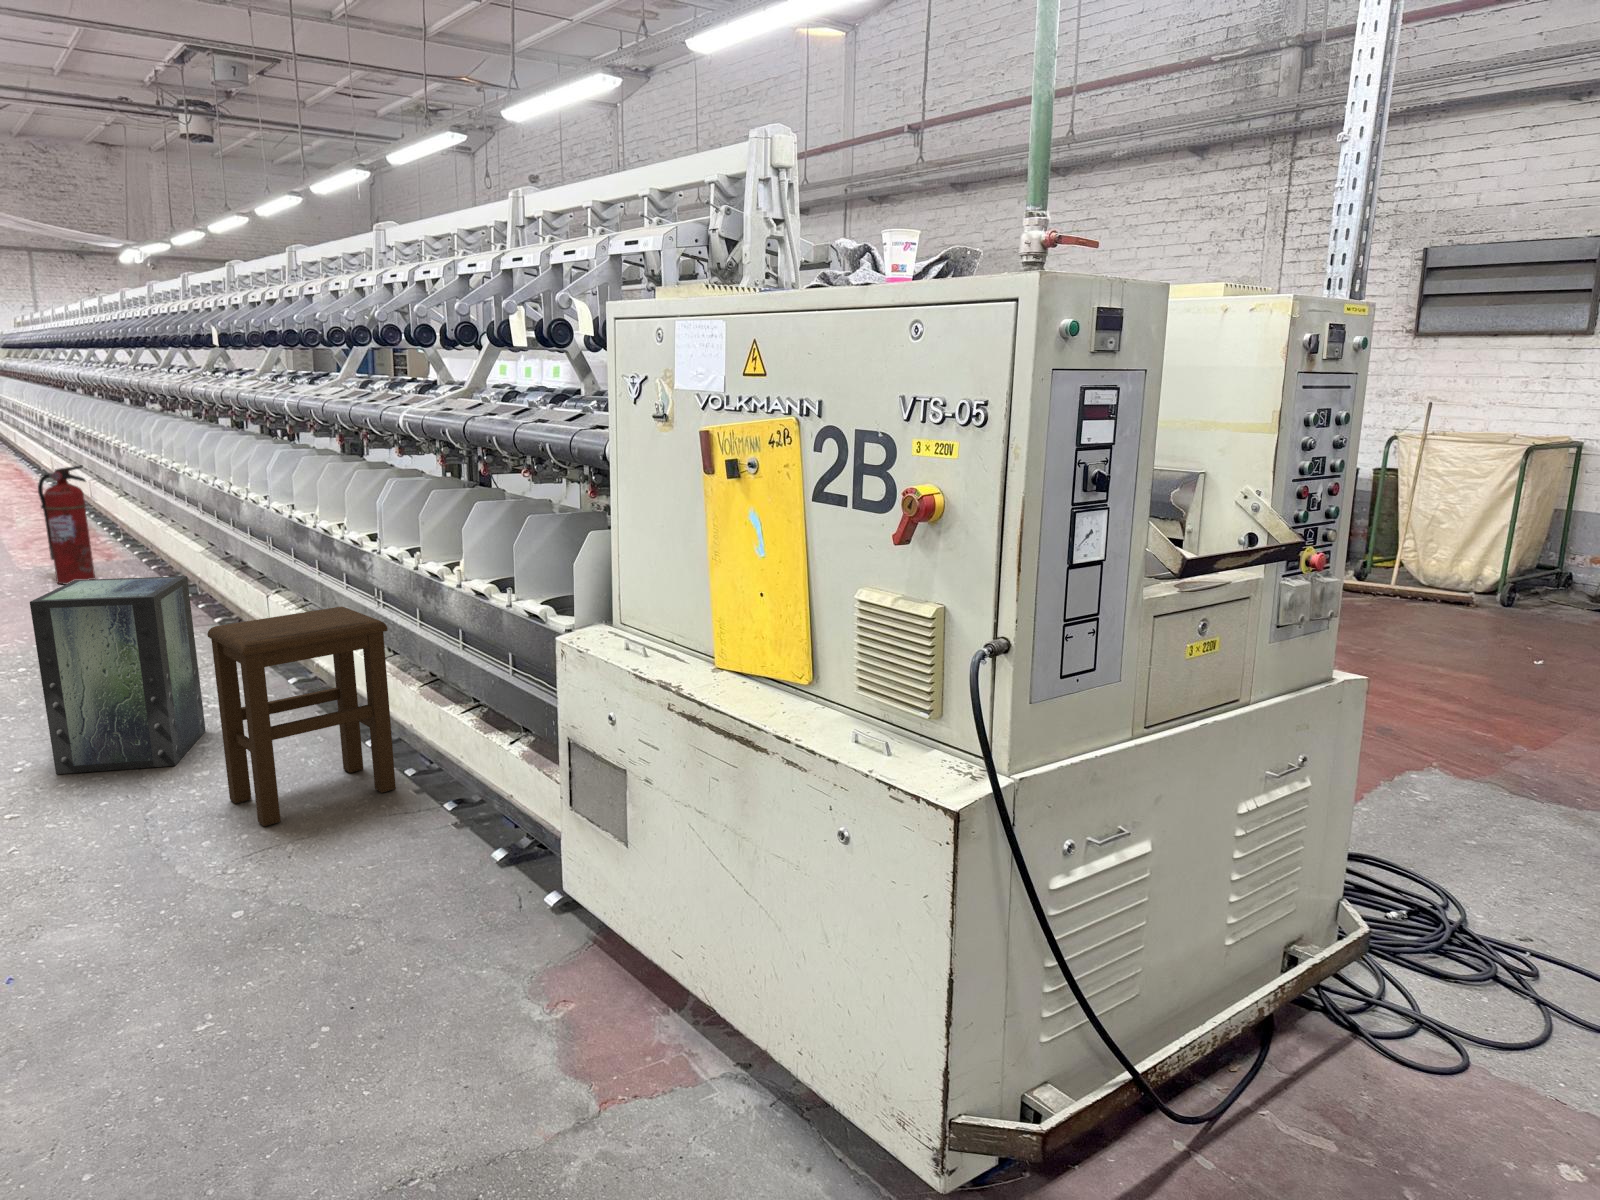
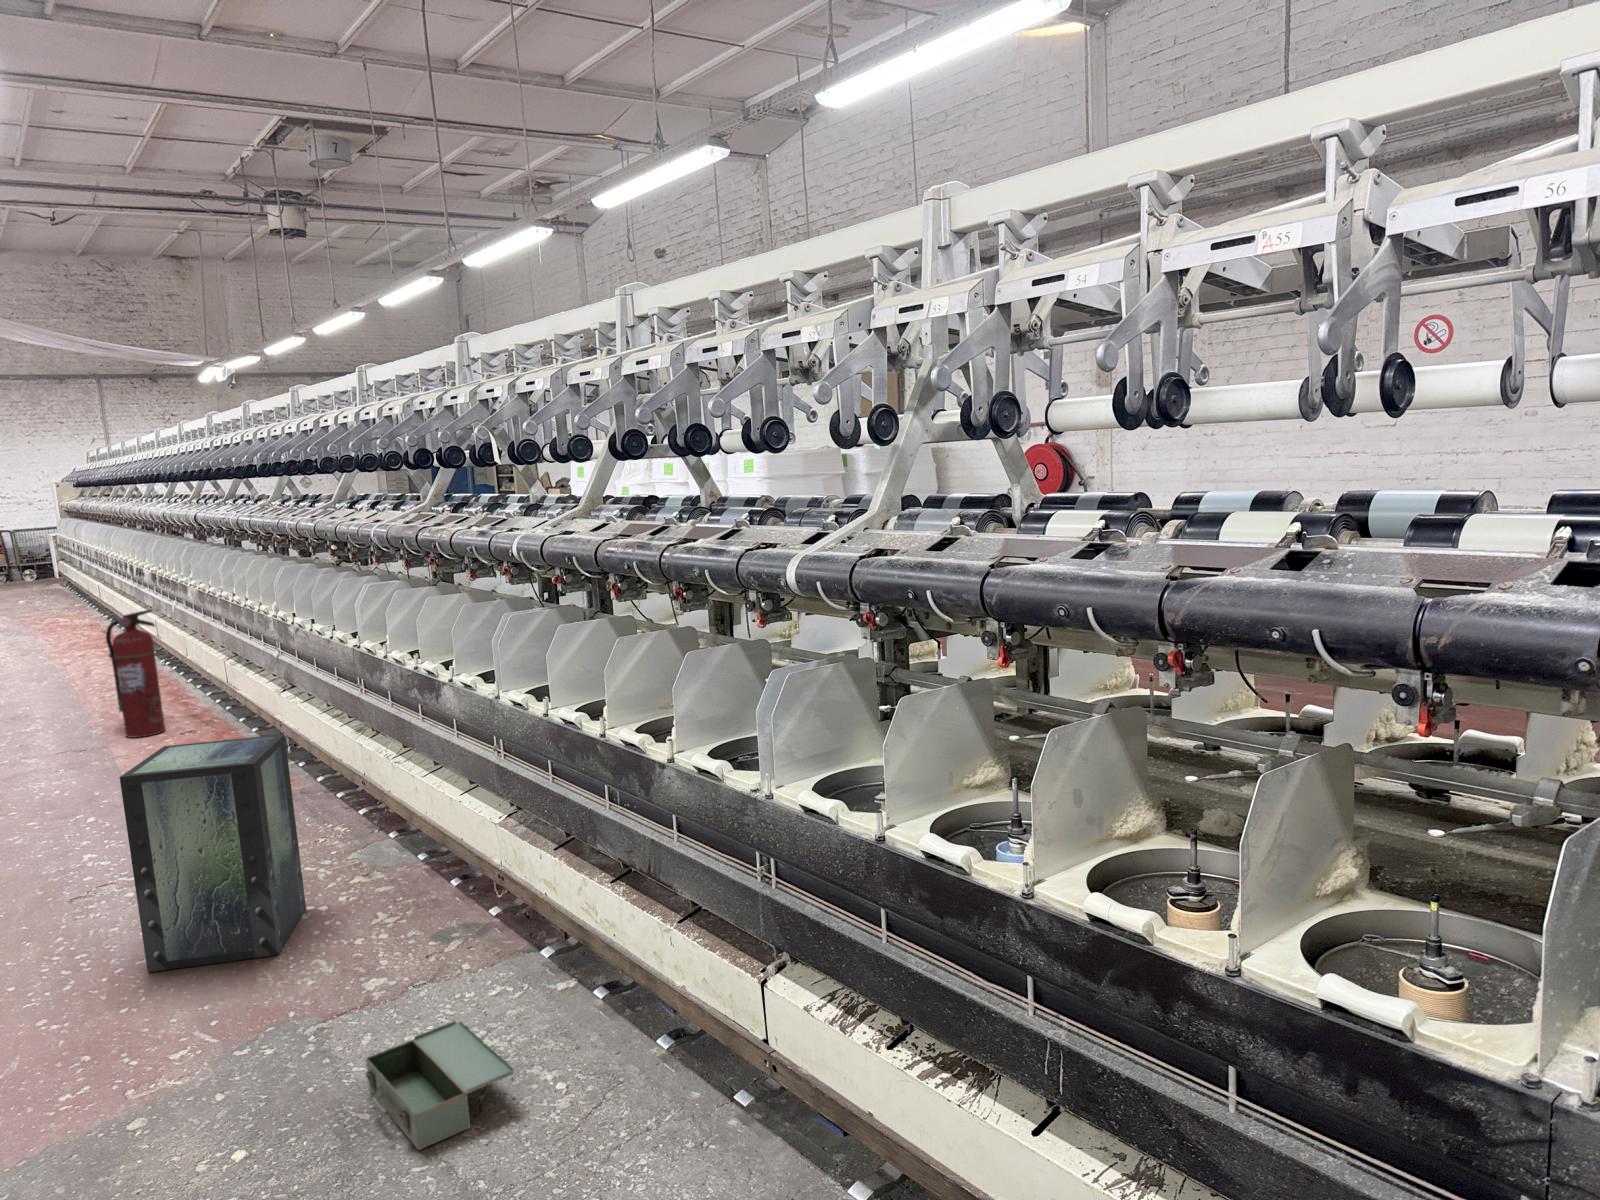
stool: present [207,606,396,826] -> none [320,763,533,1032]
toolbox: none [234,817,359,911] -> present [366,1021,514,1150]

